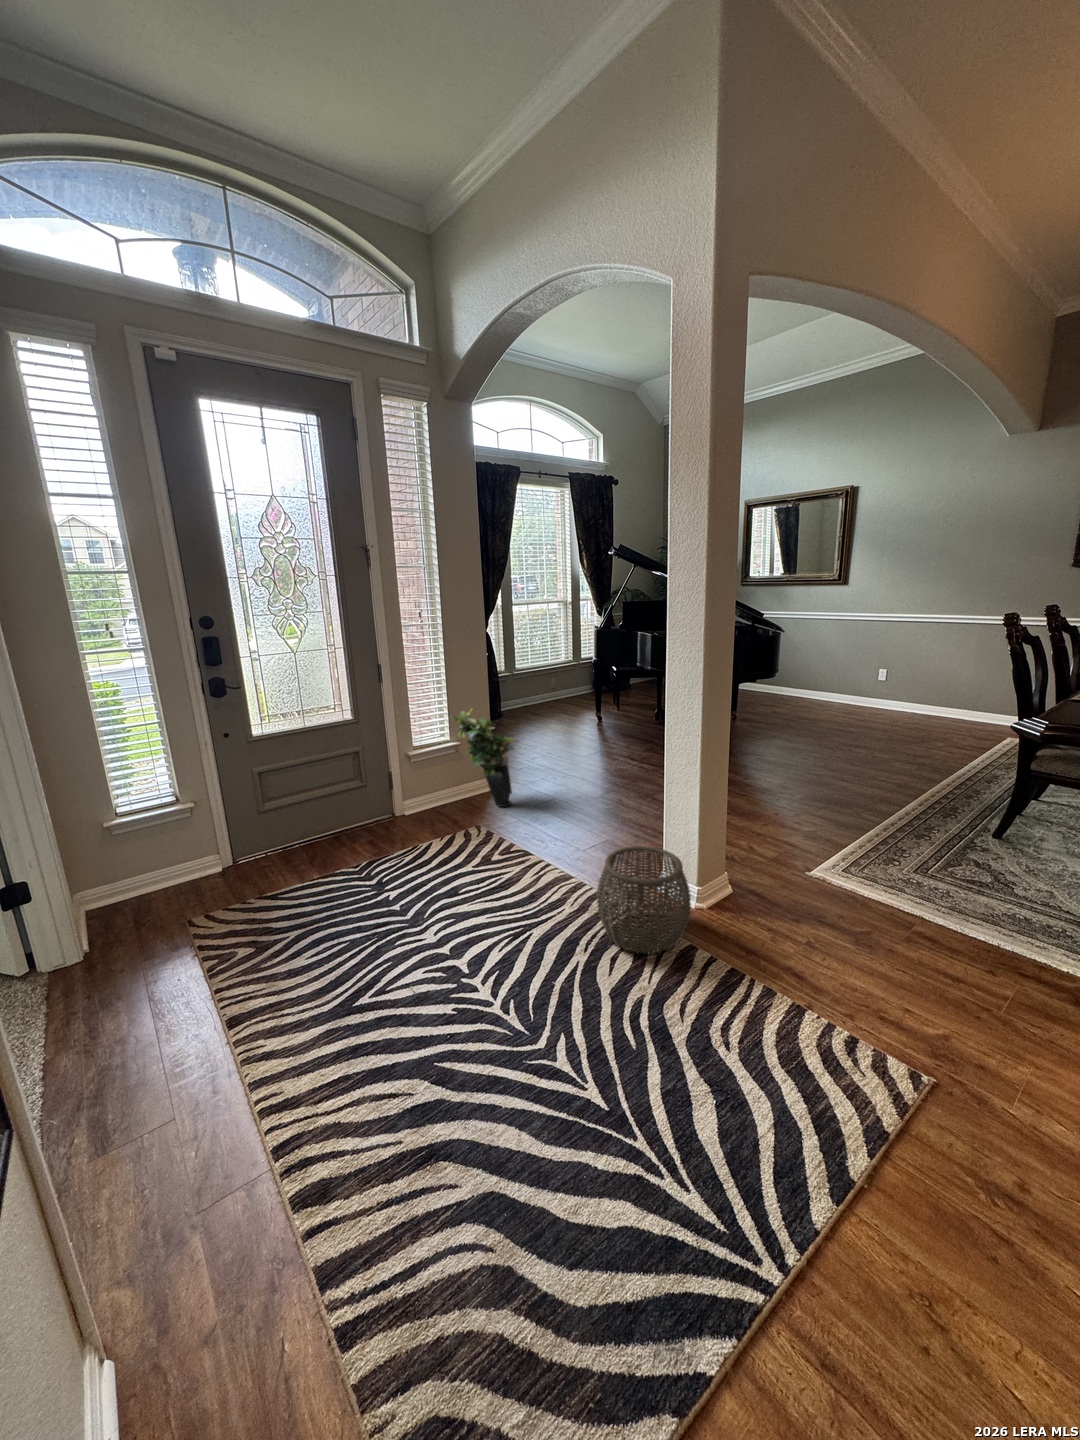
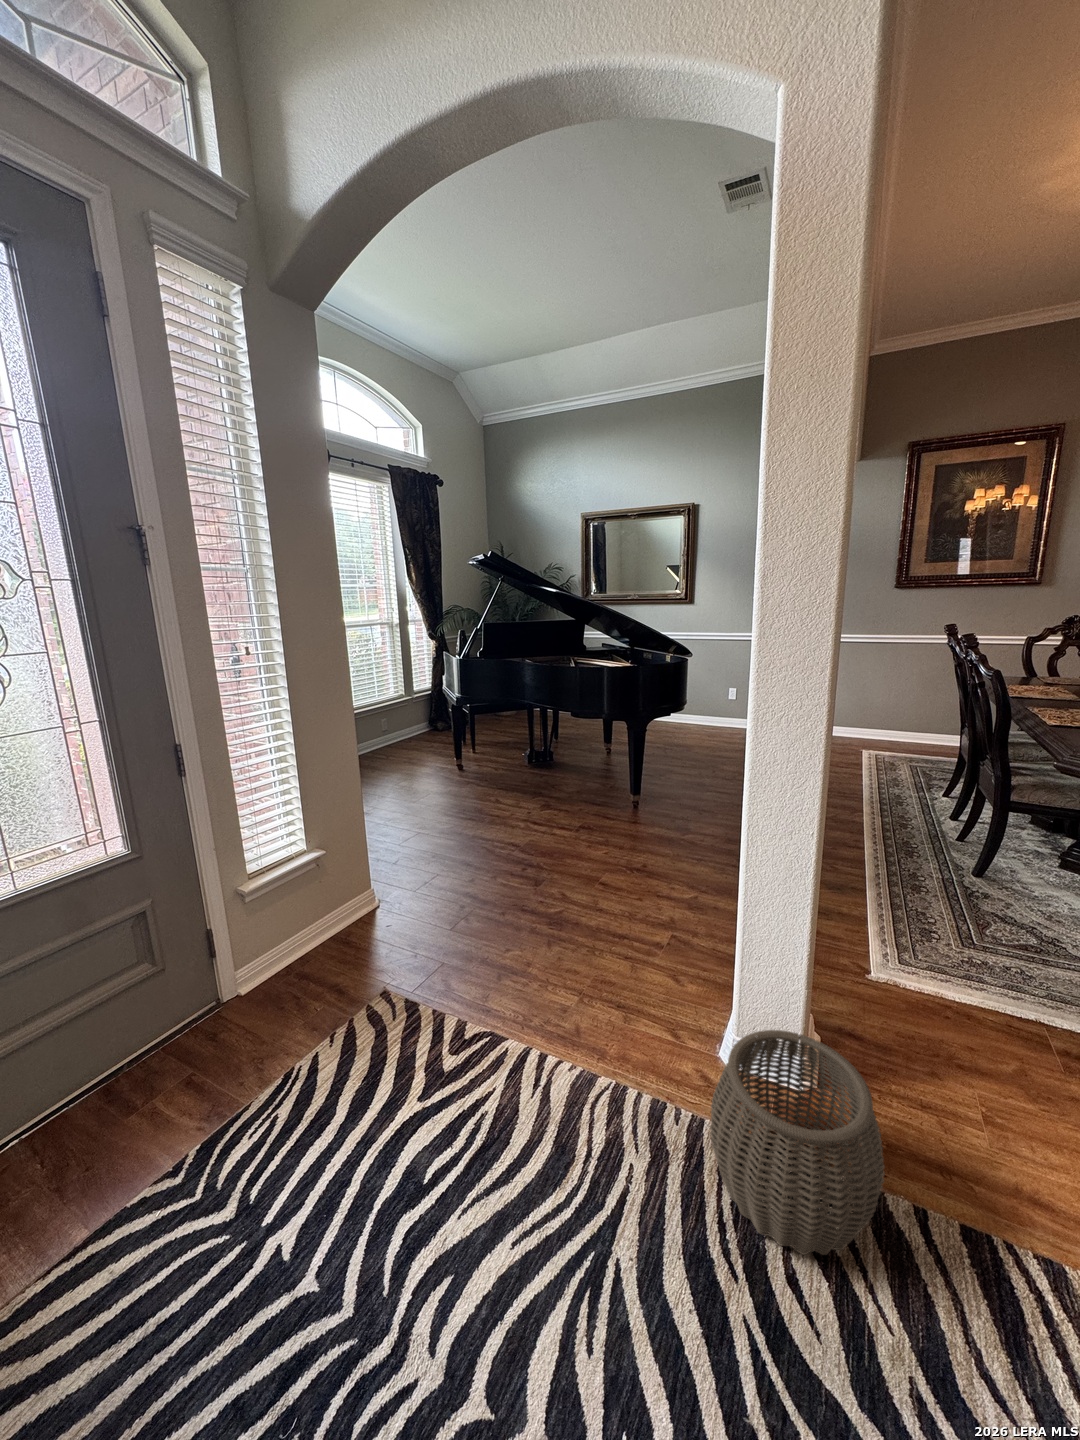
potted plant: present [451,710,514,807] -> none [315,795,423,941]

